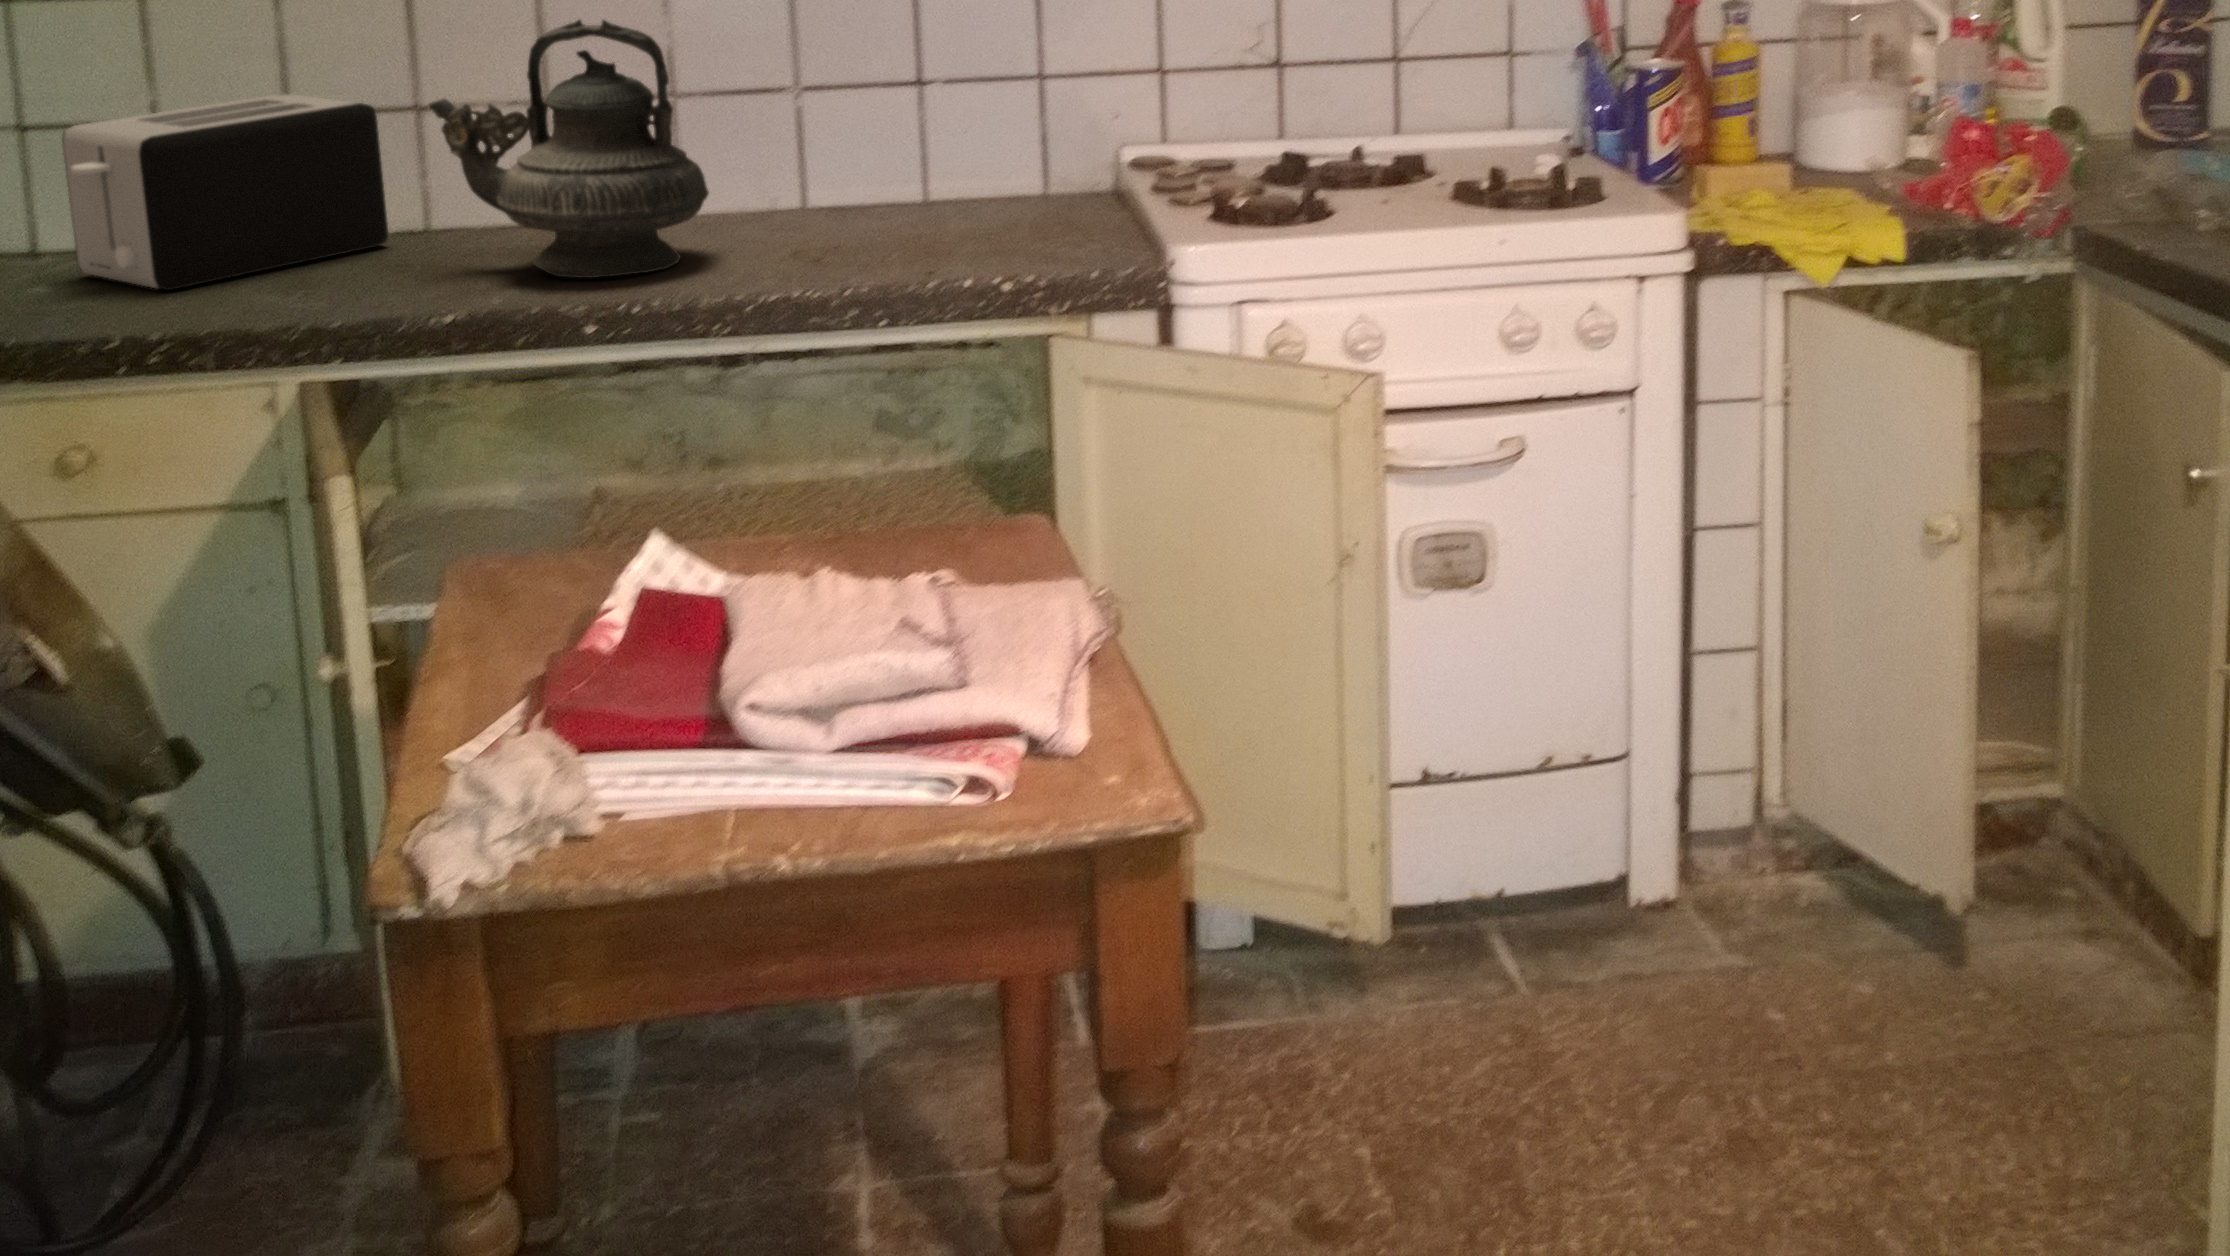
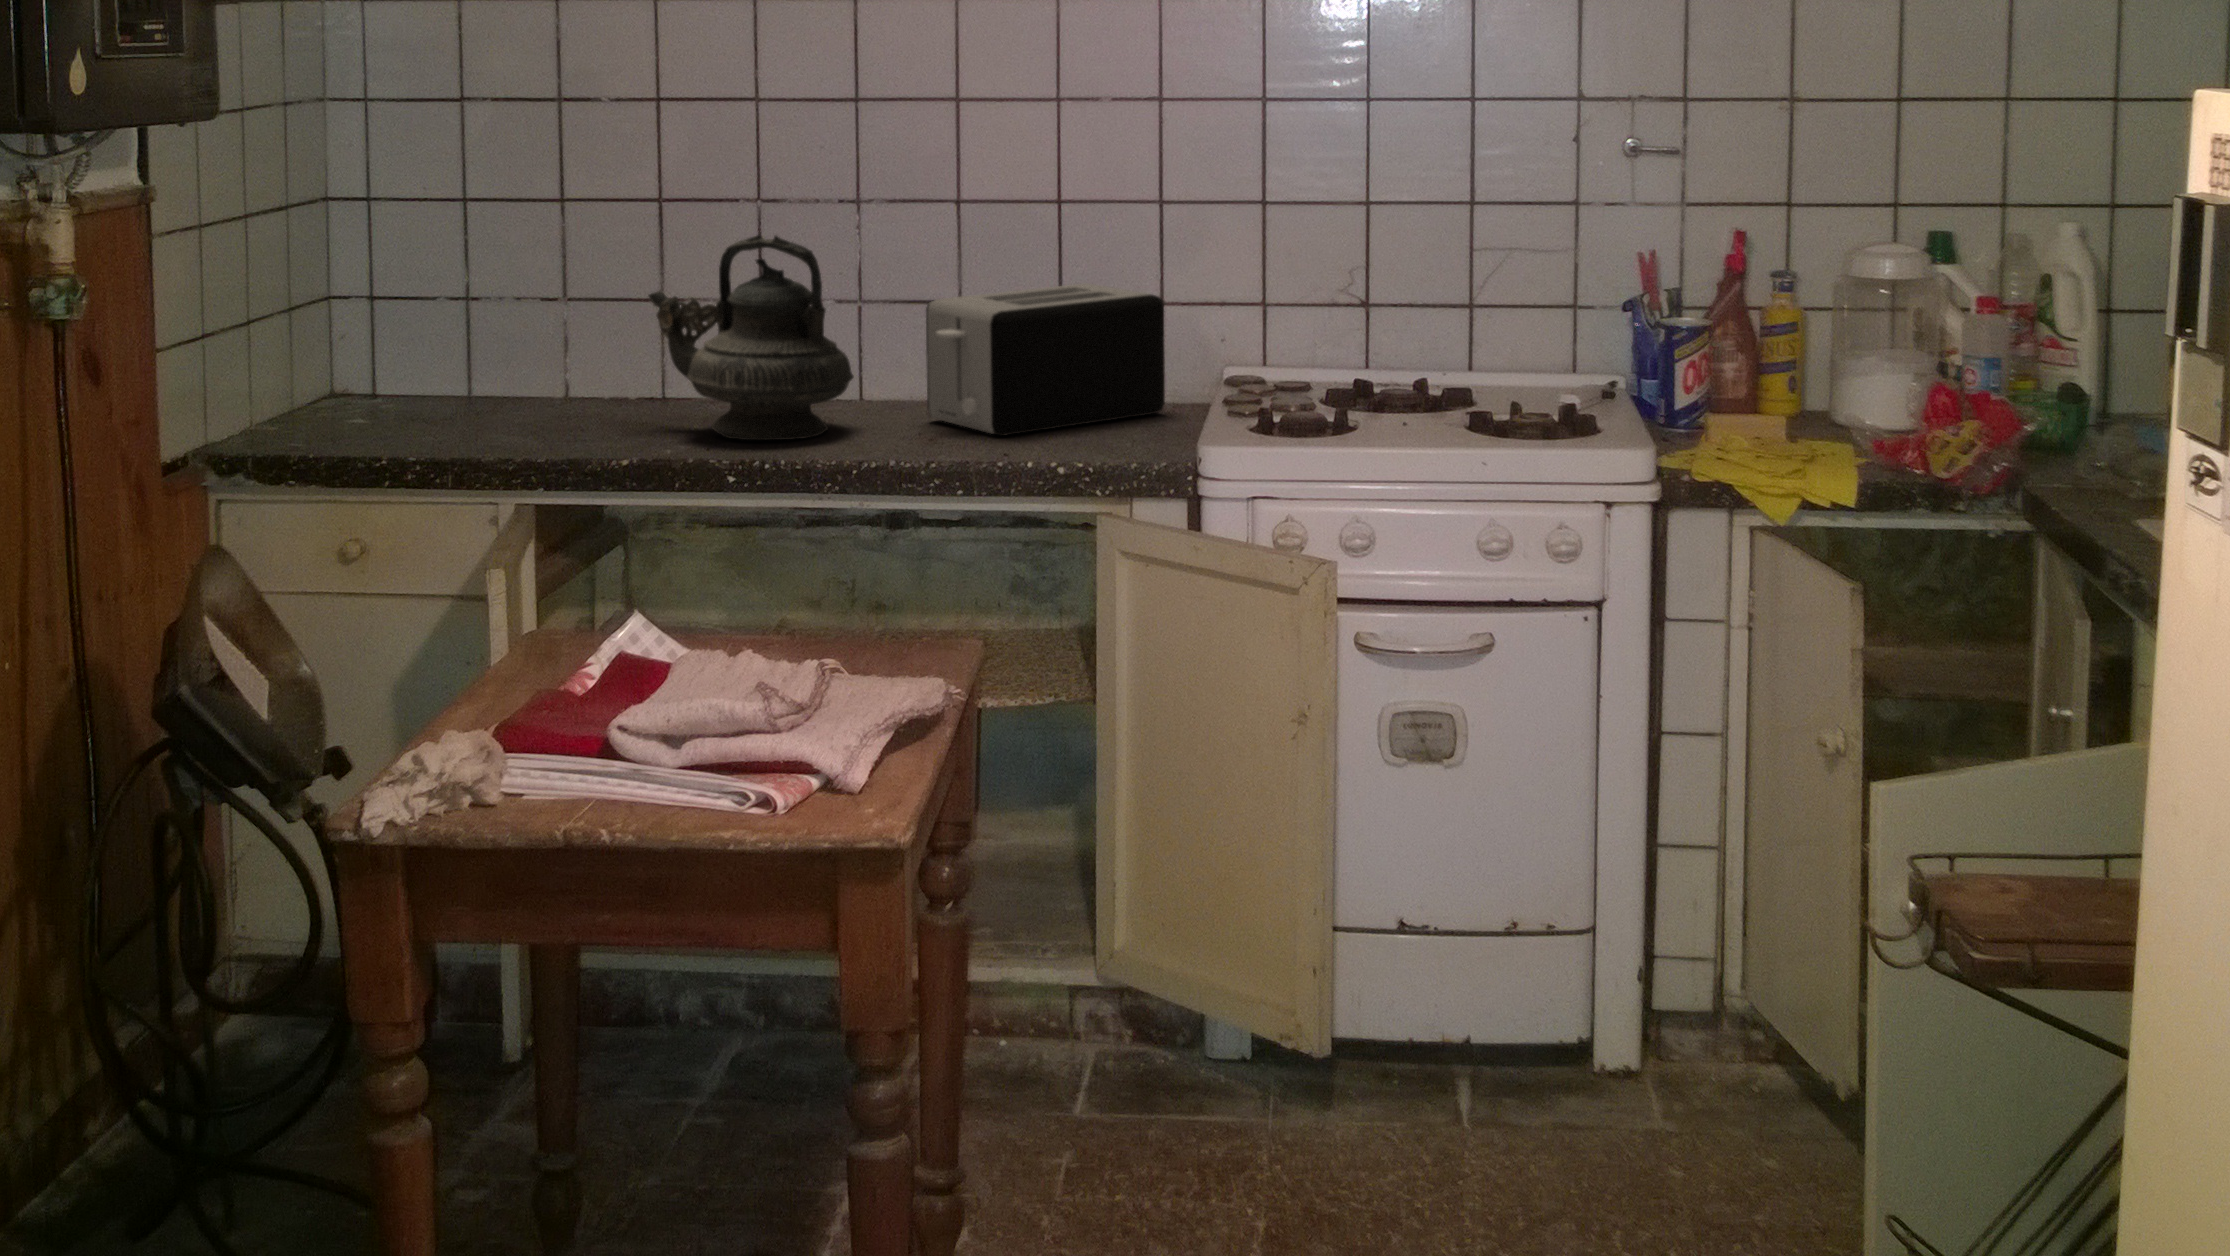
toaster: present [62,94,388,290] -> present [926,283,1165,436]

